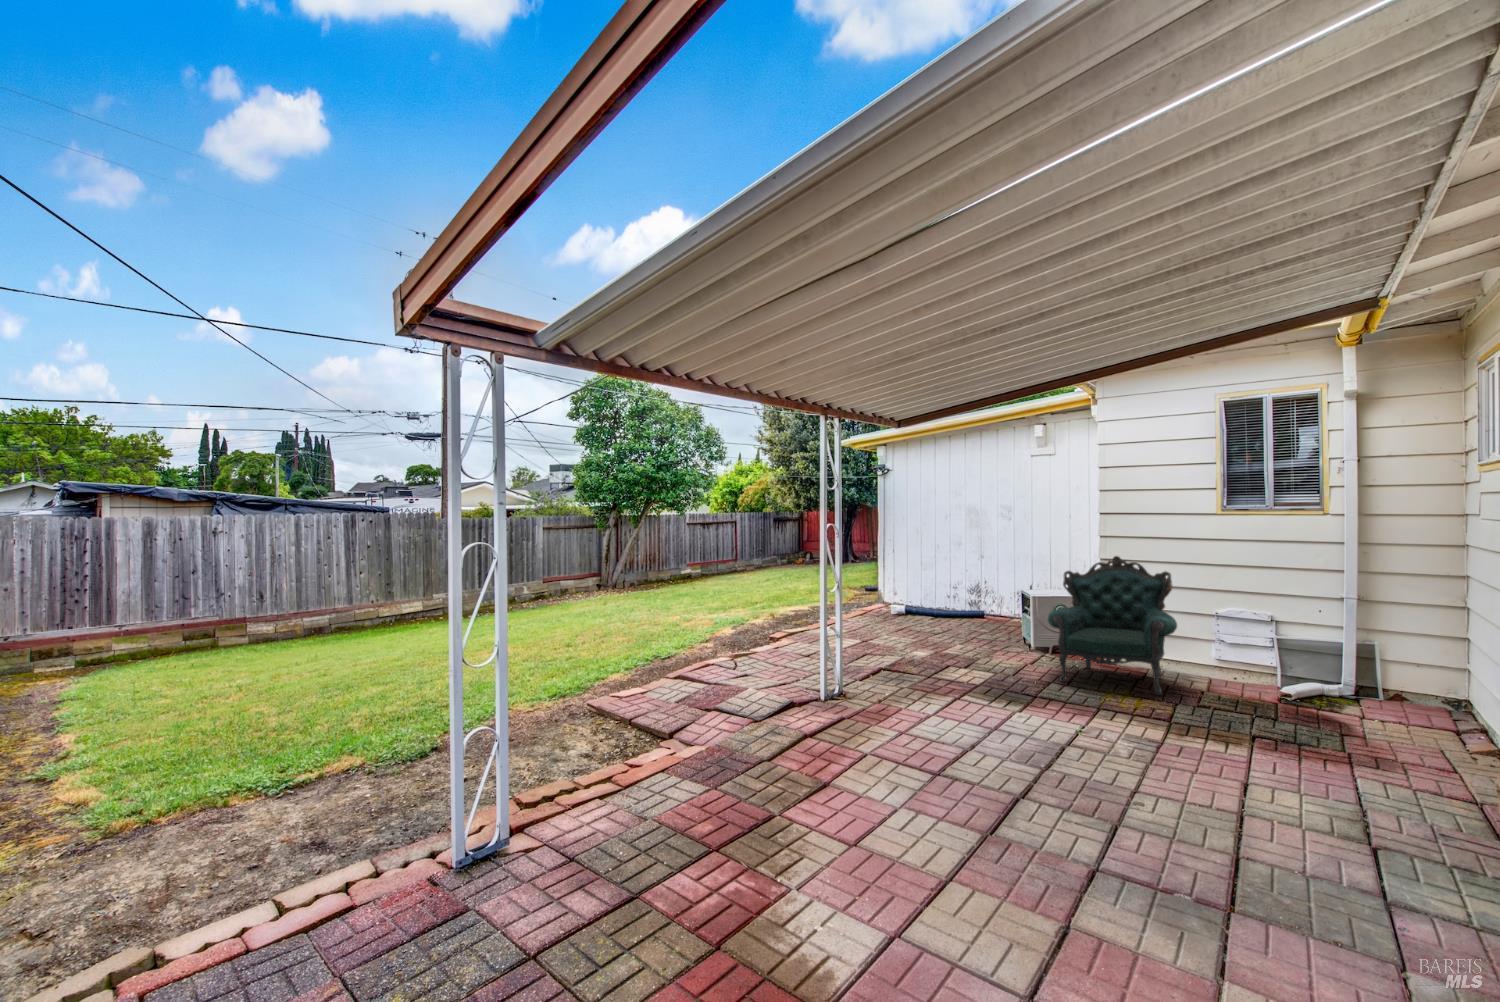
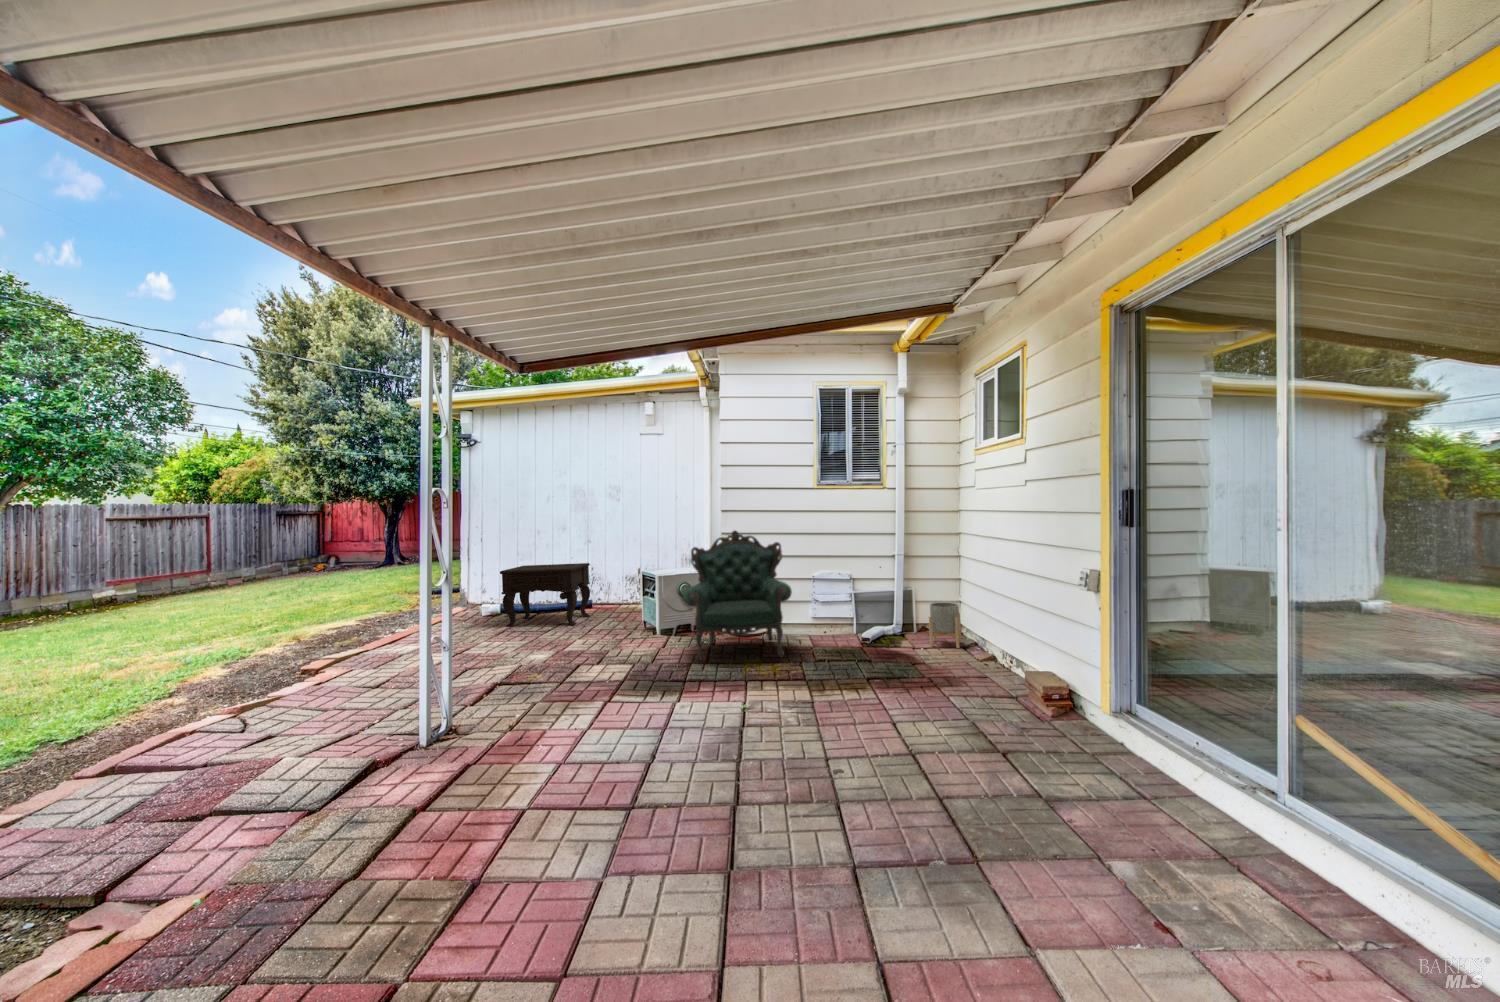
side table: none [902,574,982,630] -> present [500,563,590,627]
planter: none [1400,667,1472,734] -> present [929,602,961,648]

